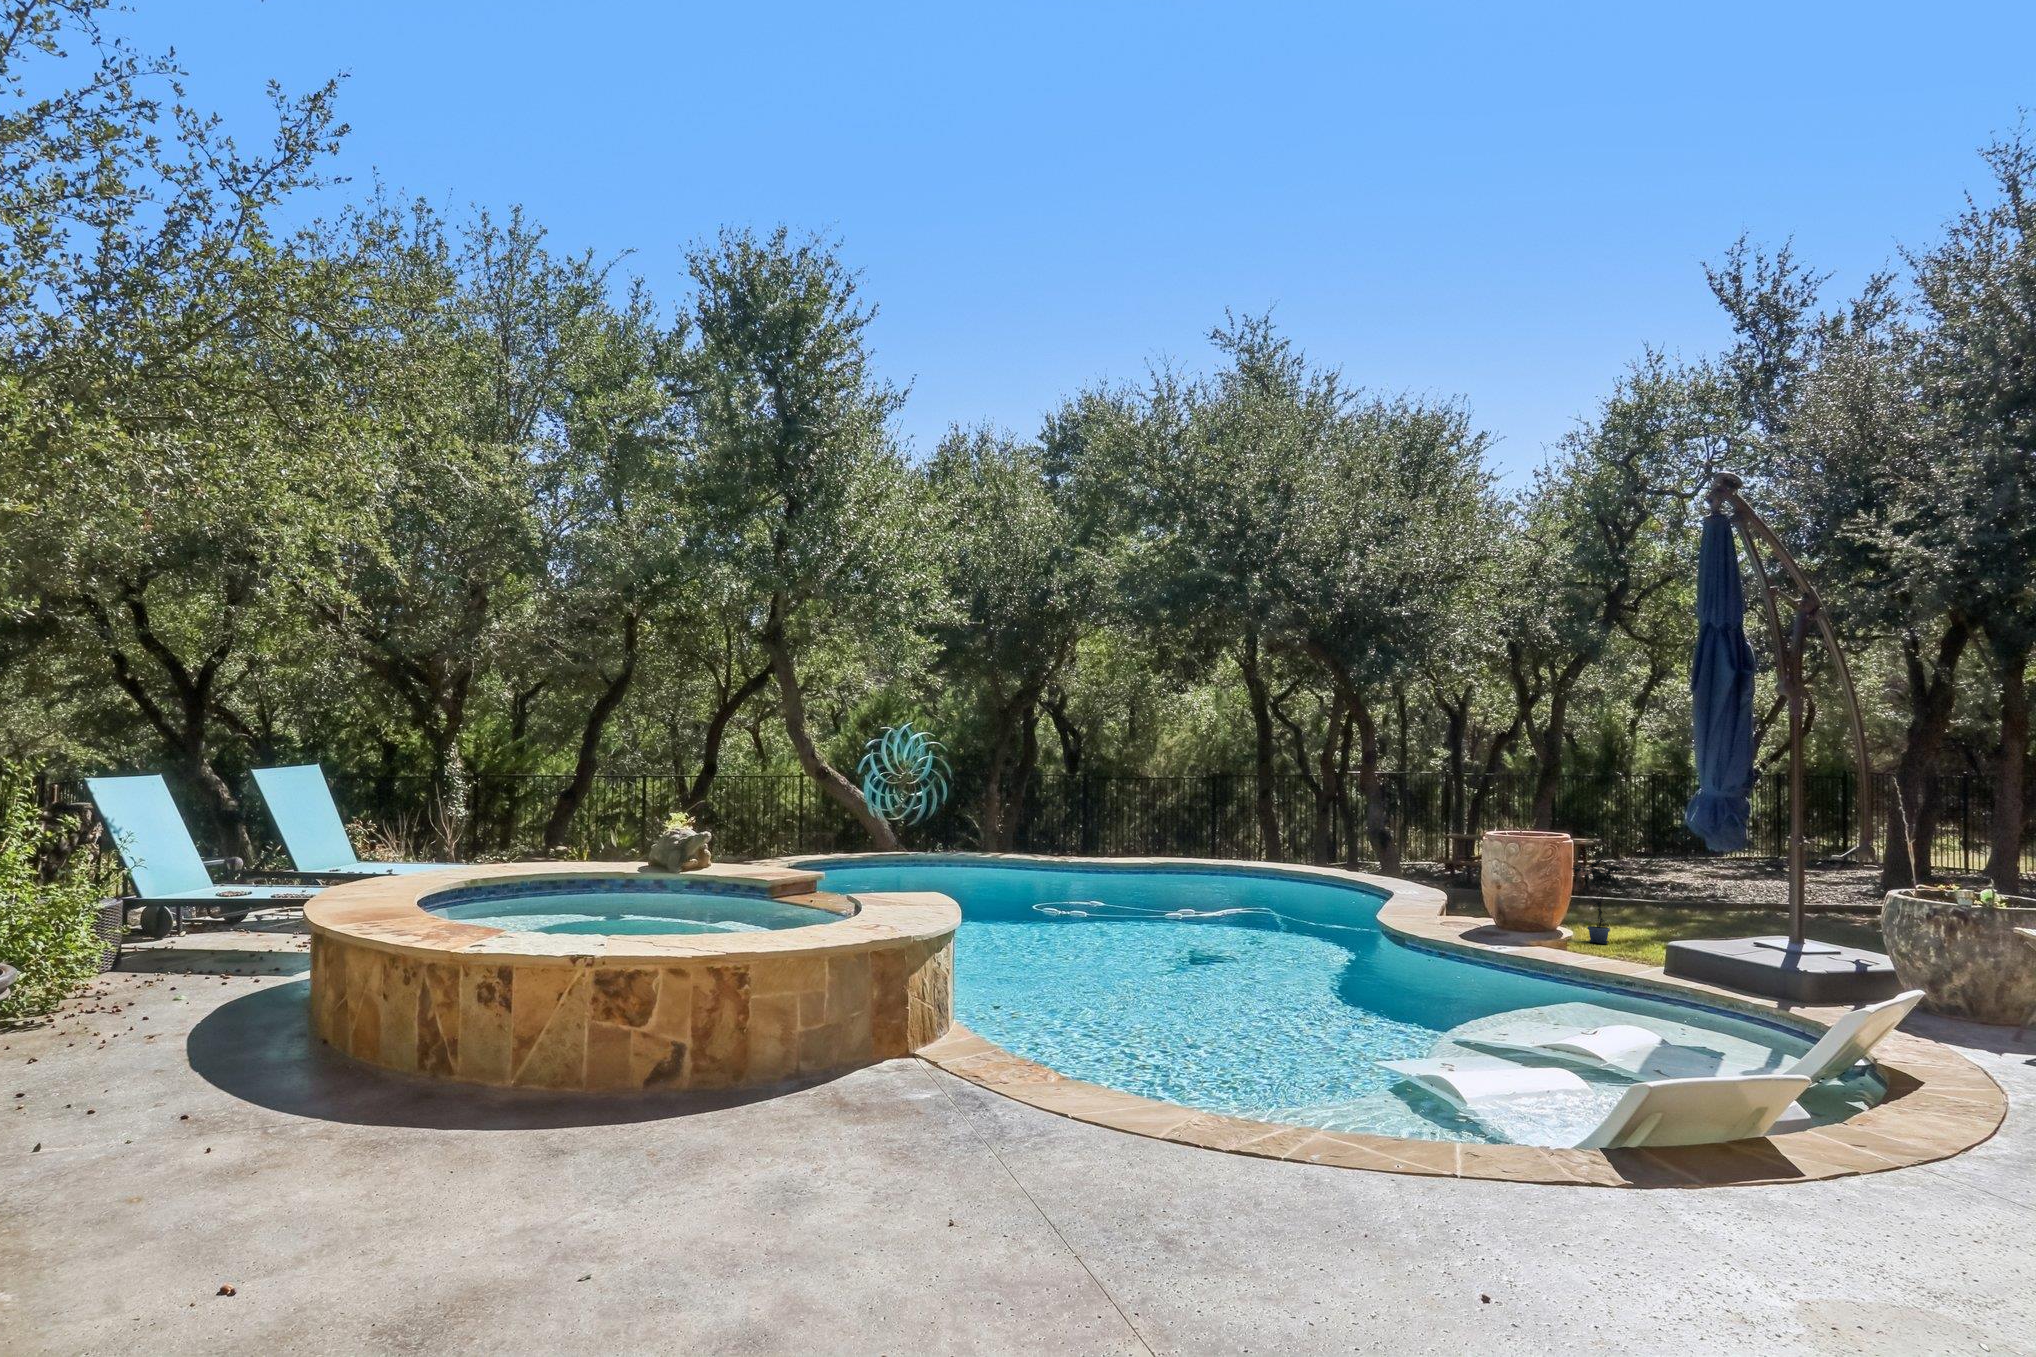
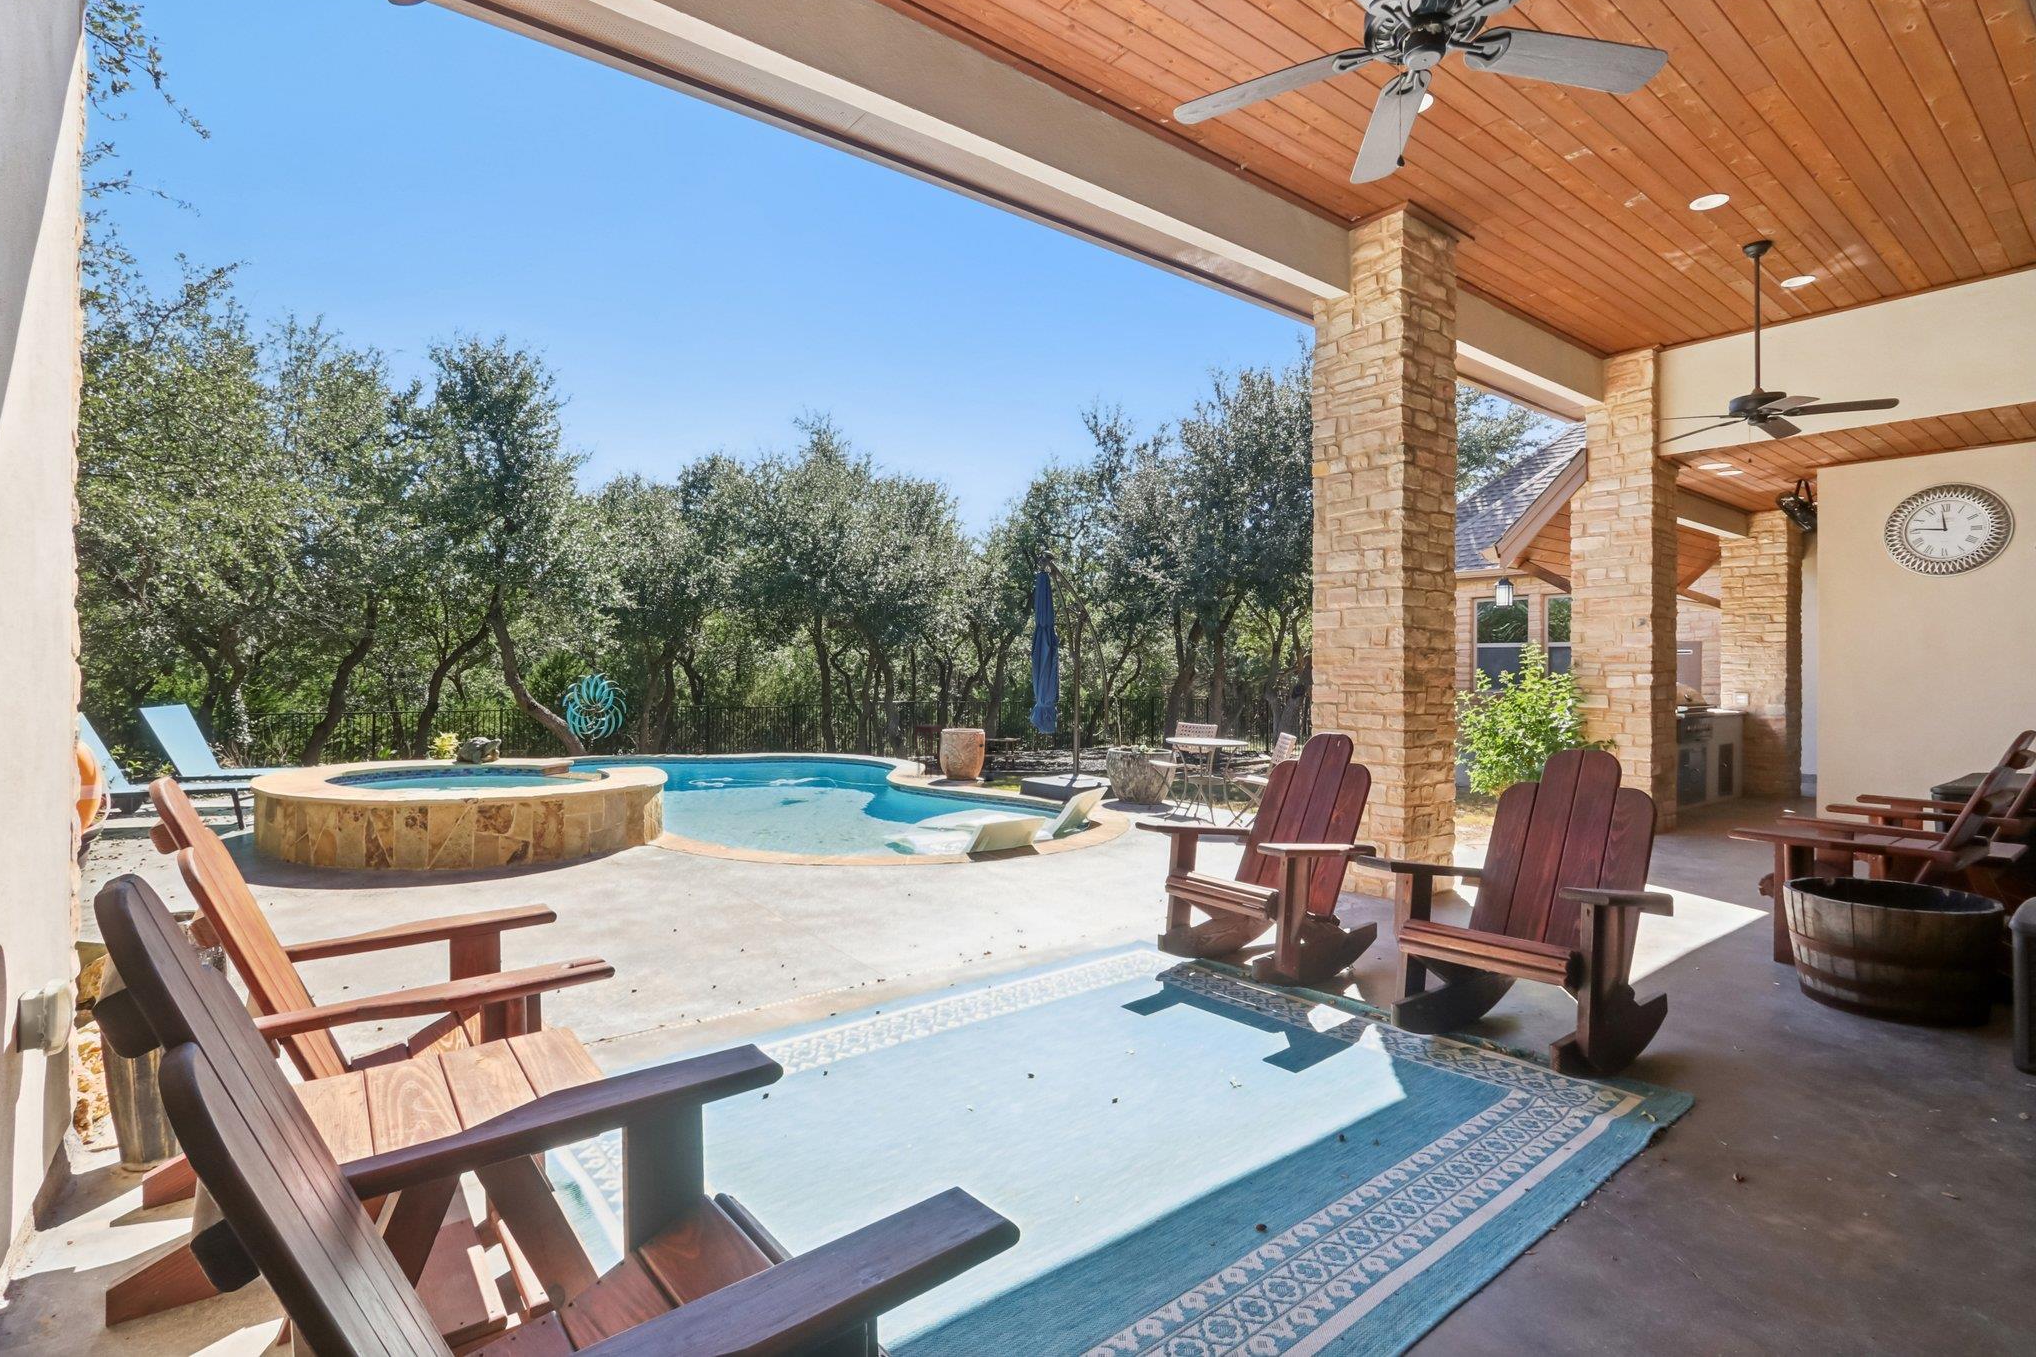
side table: none [1432,821,1491,932] -> present [914,725,942,776]

